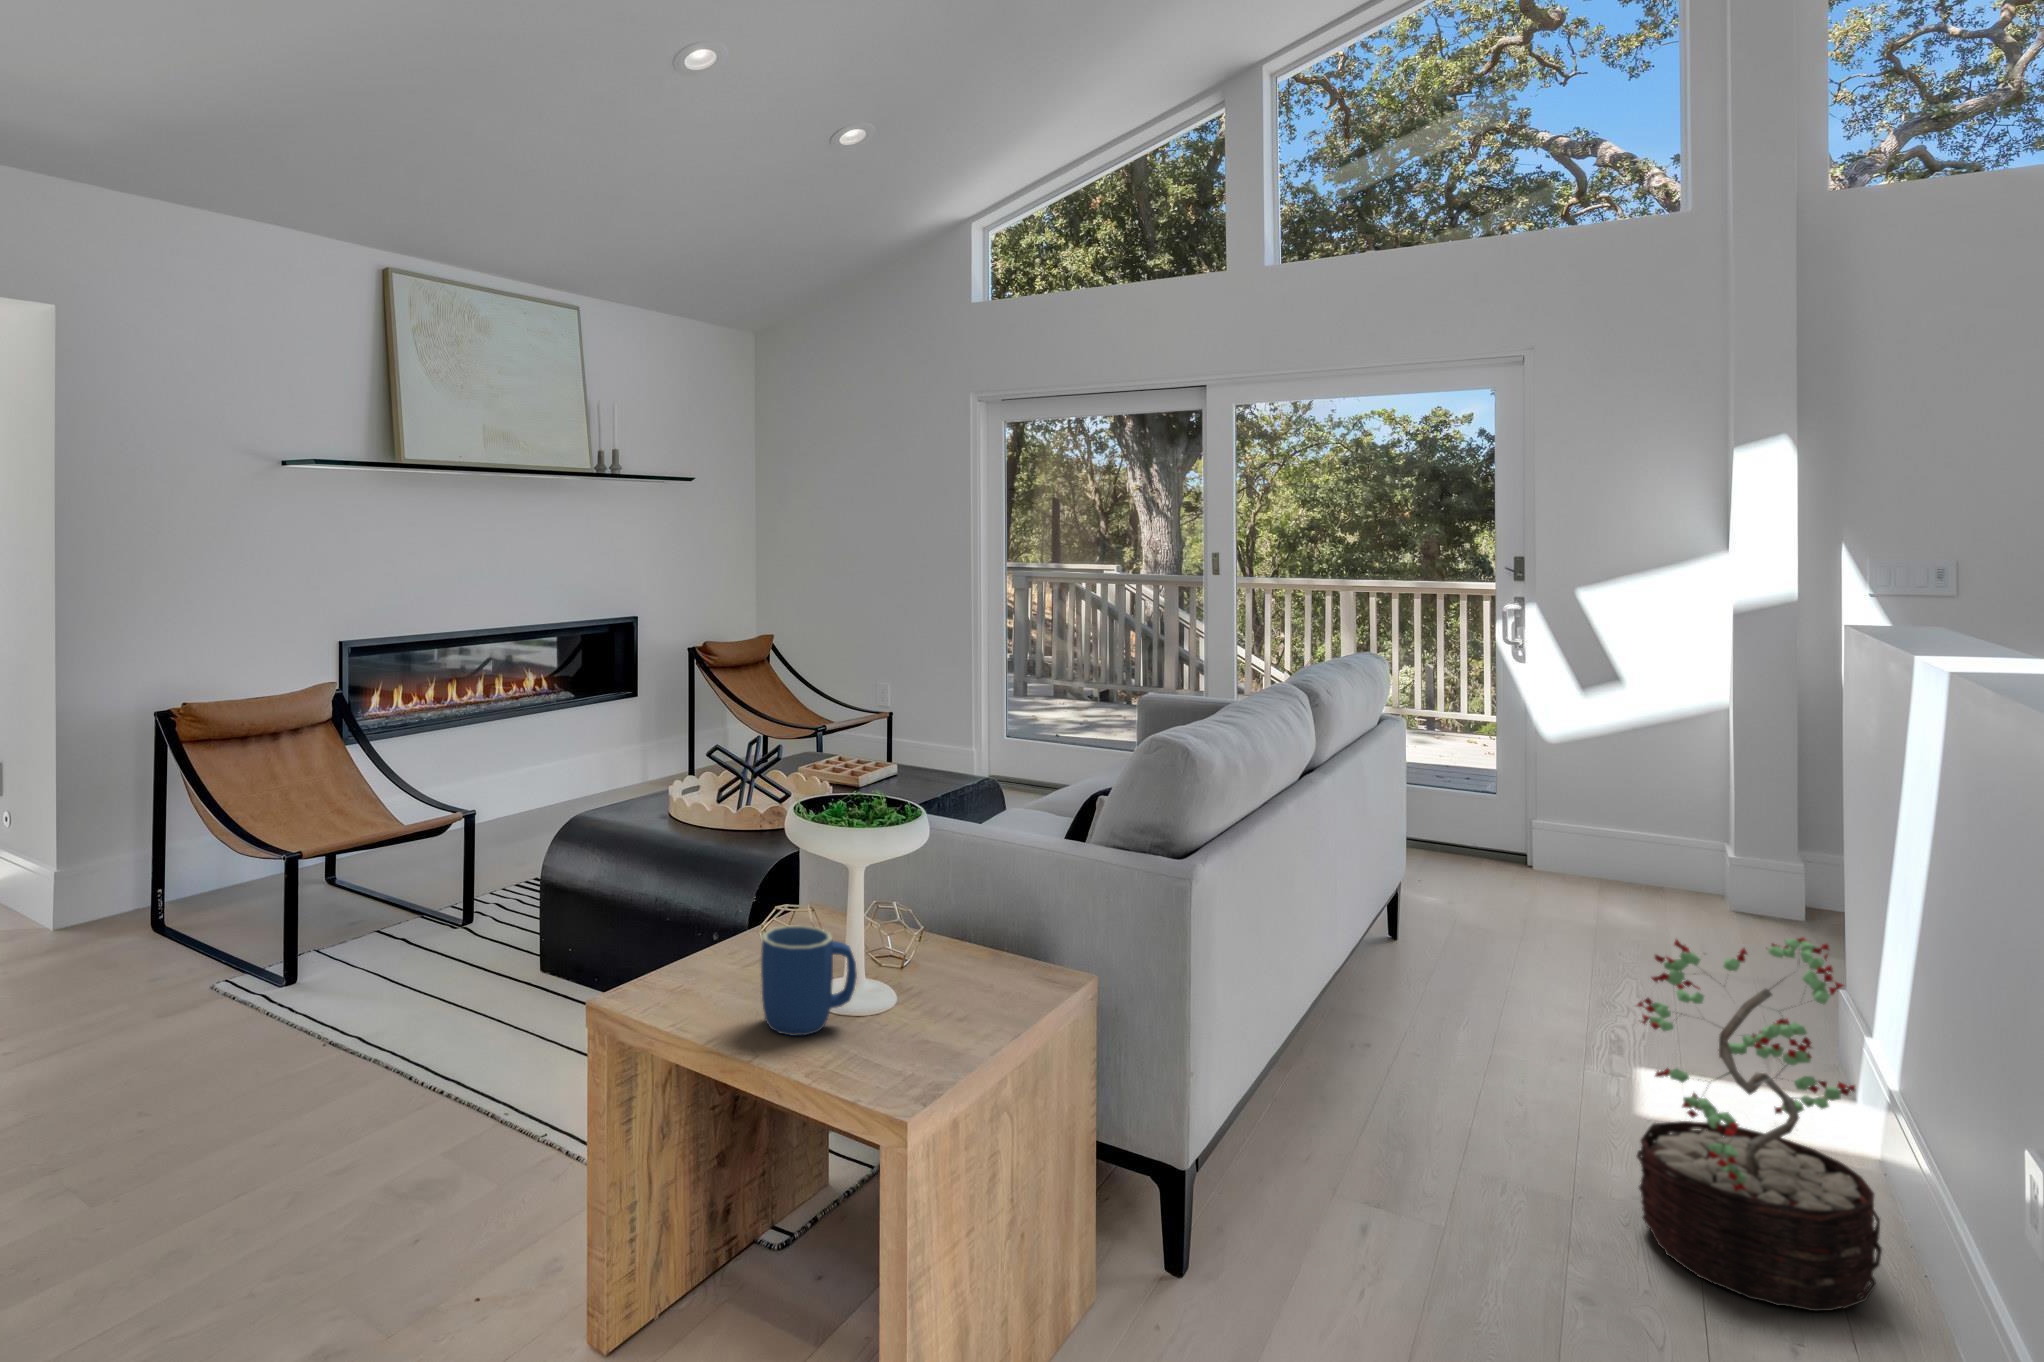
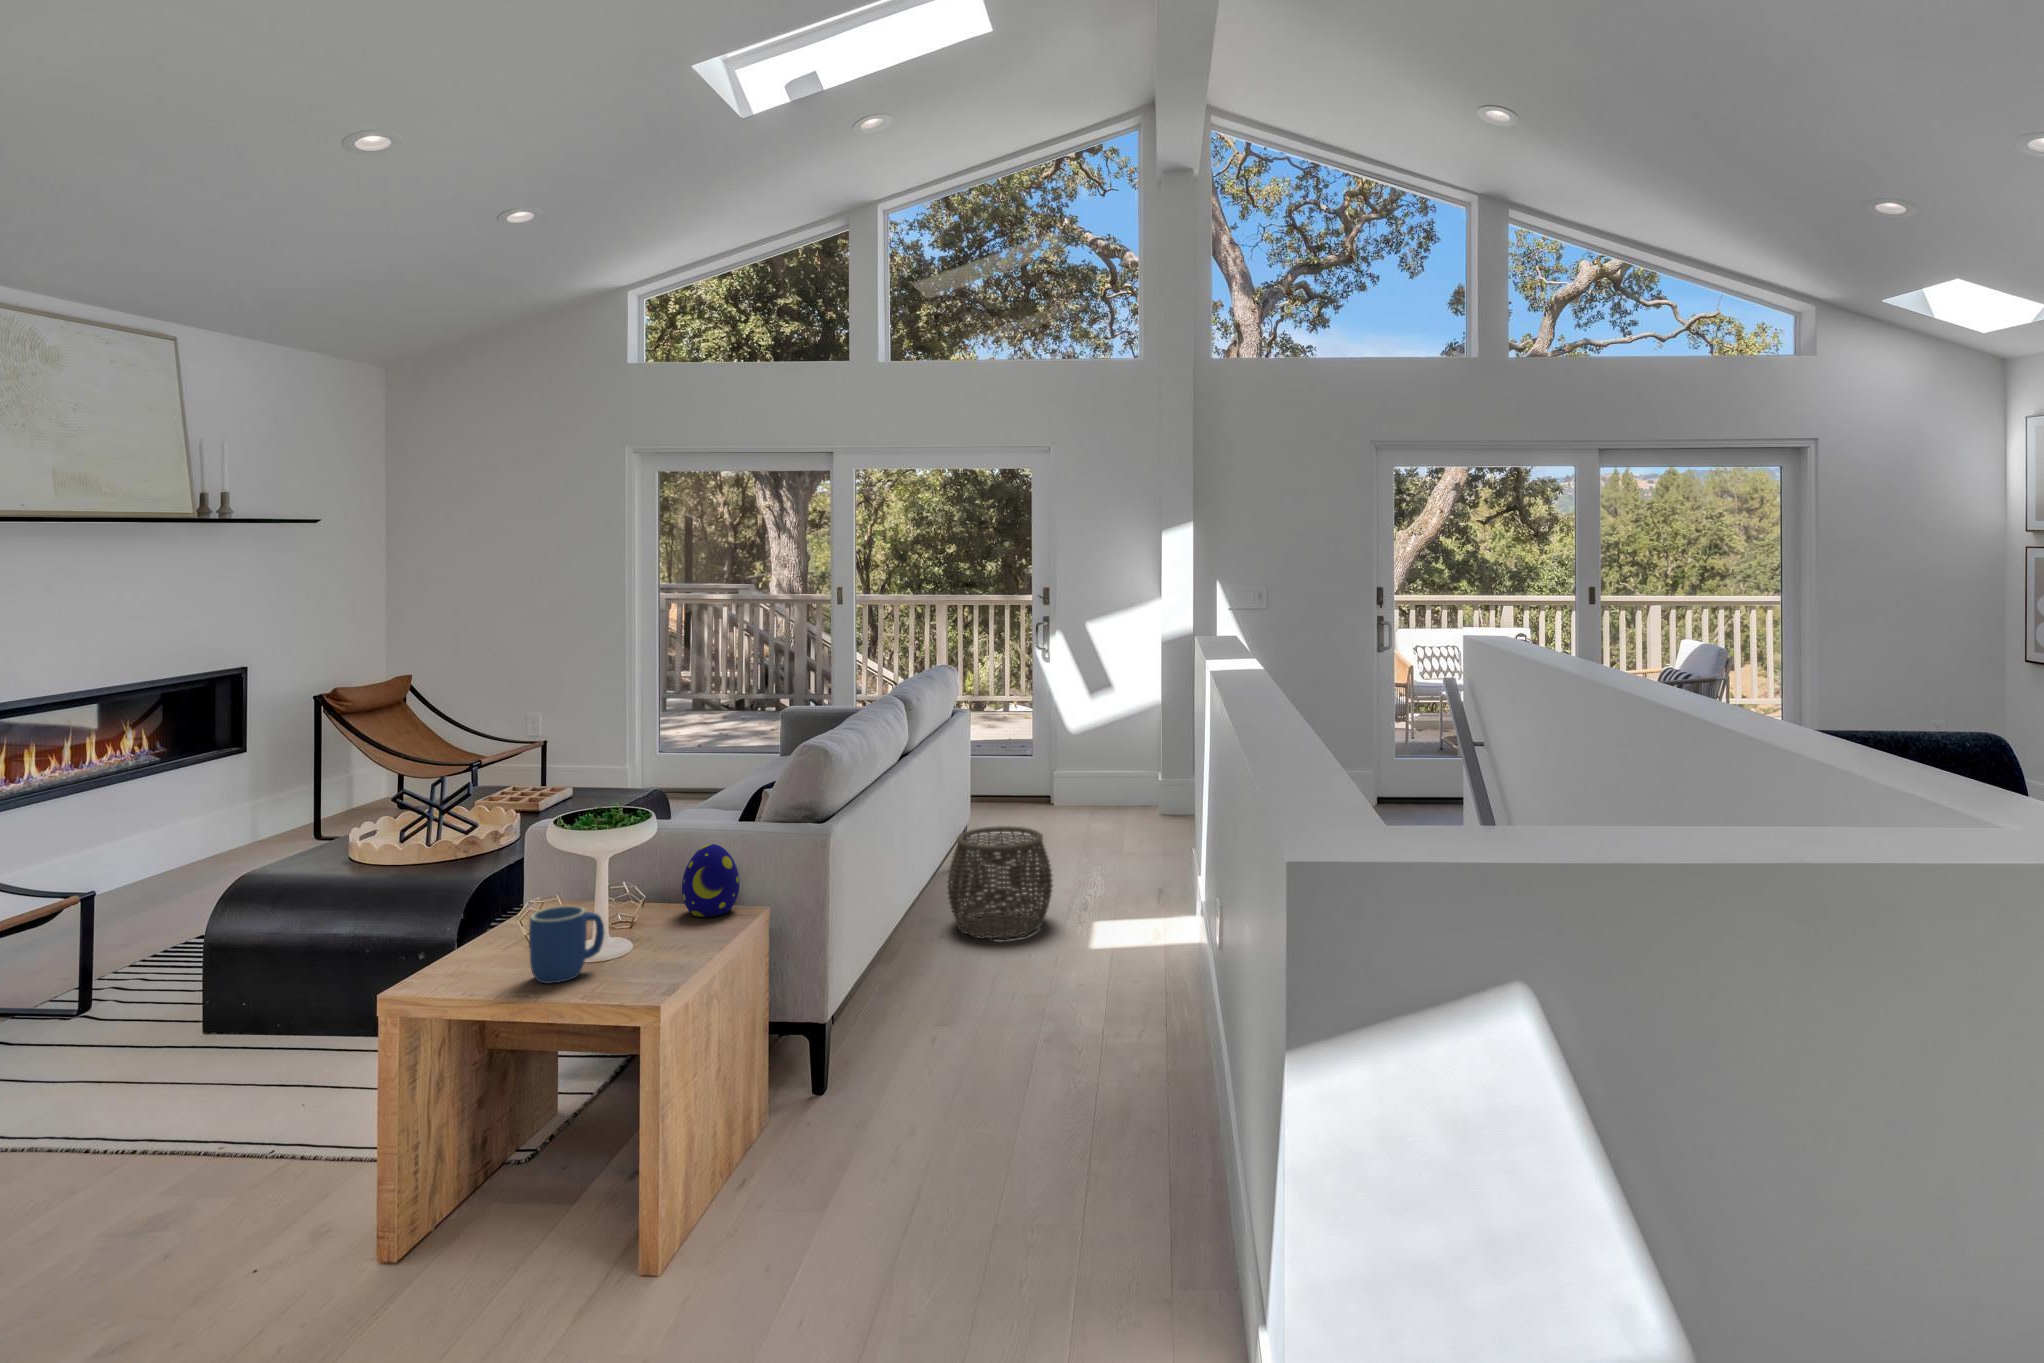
decorative egg: none [979,866,1058,971] -> present [682,844,740,917]
woven basket: none [1375,891,1555,1069] -> present [947,826,1053,938]
decorative plant: present [1637,938,1882,1311] -> none [1083,819,1194,1024]

